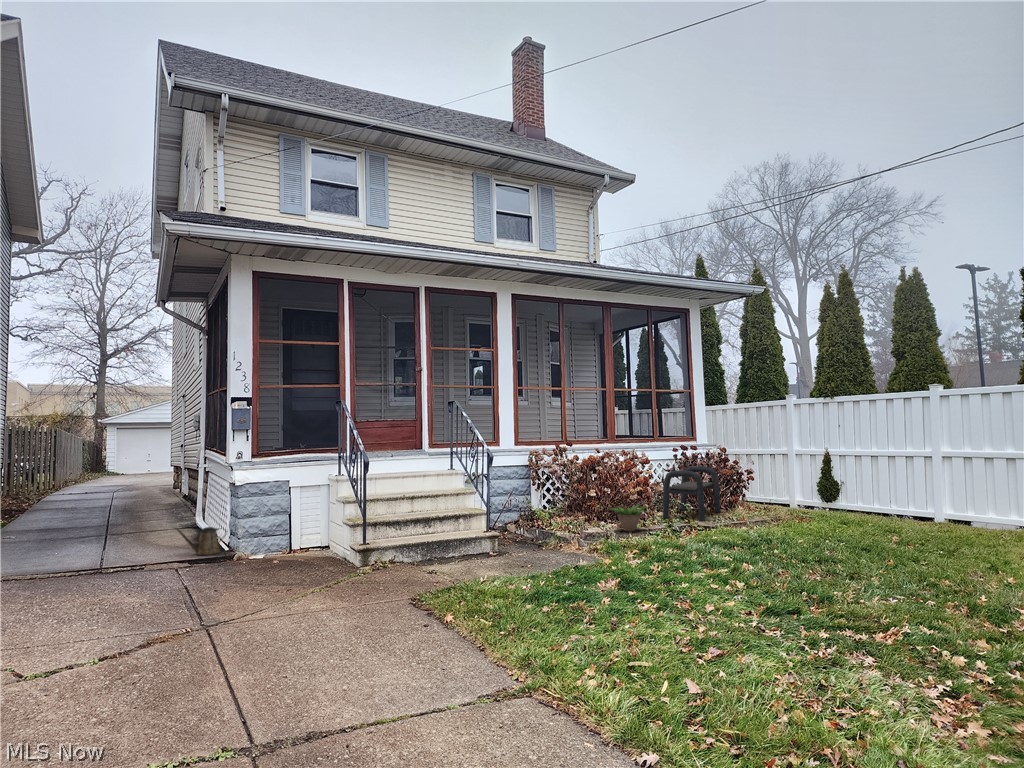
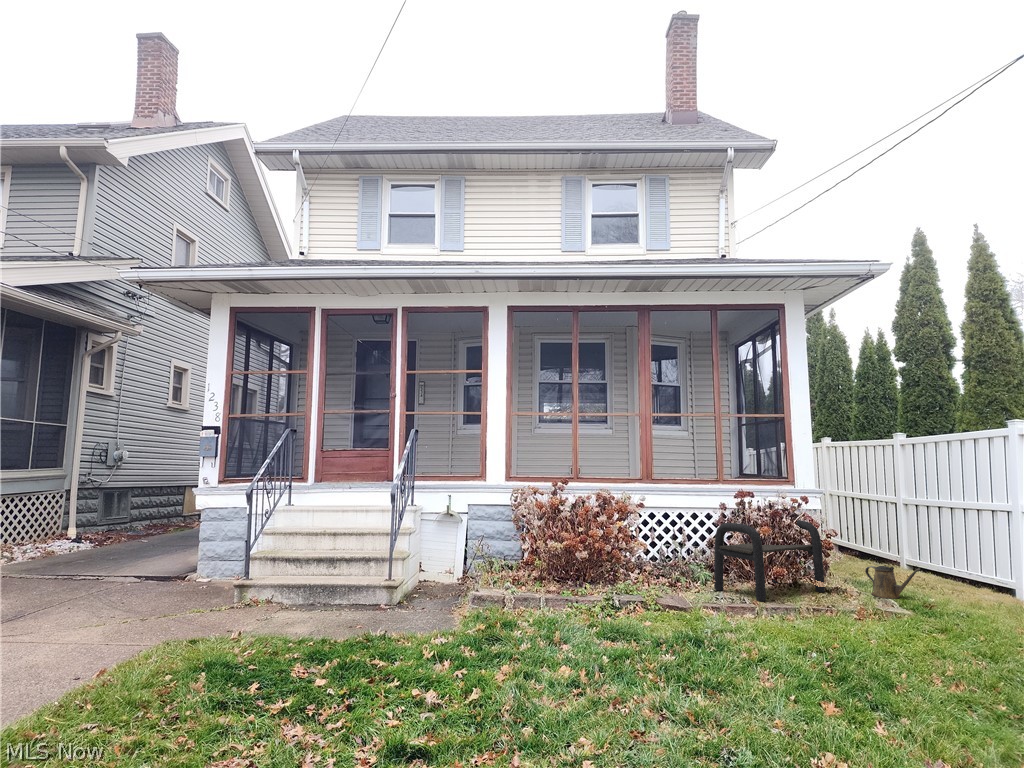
decorative plant: present [609,505,646,531] -> none [587,566,649,603]
watering can: present [174,527,226,555] -> present [865,566,921,599]

